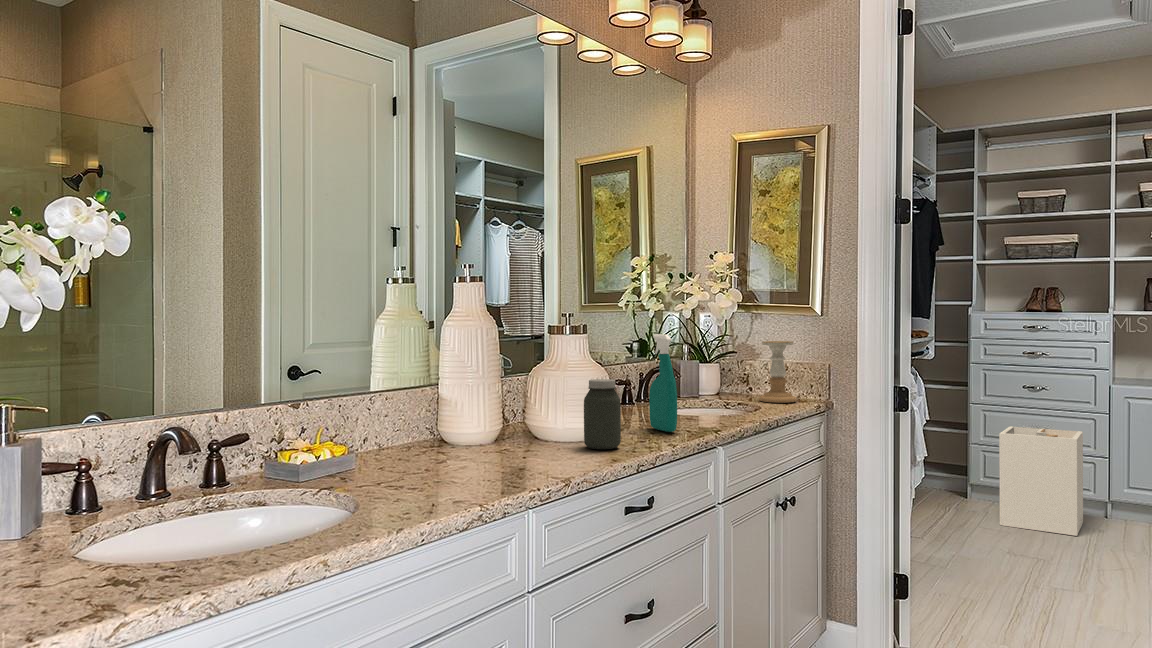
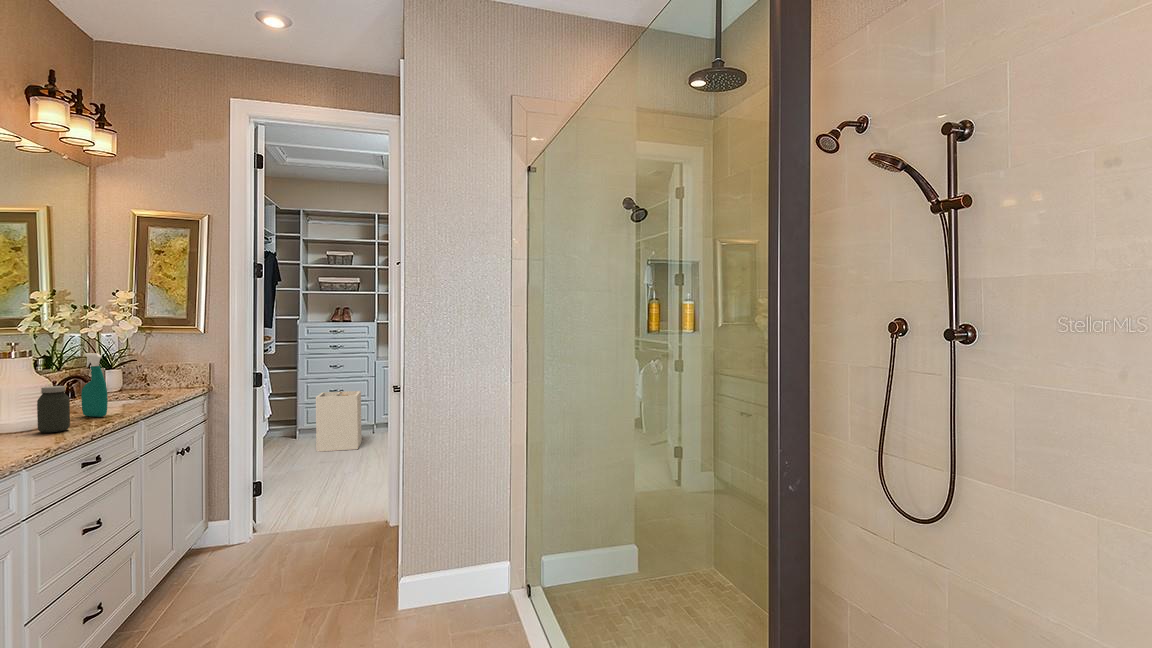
candle holder: present [759,341,797,403] -> none [158,351,187,392]

